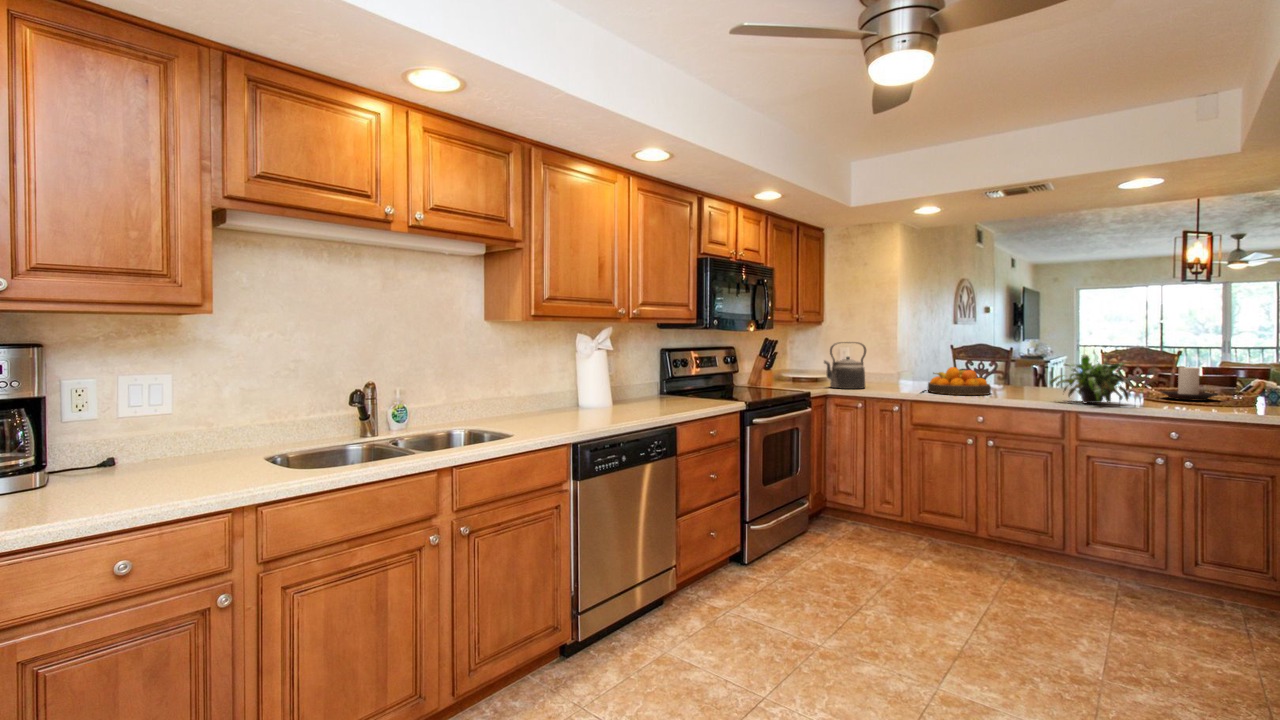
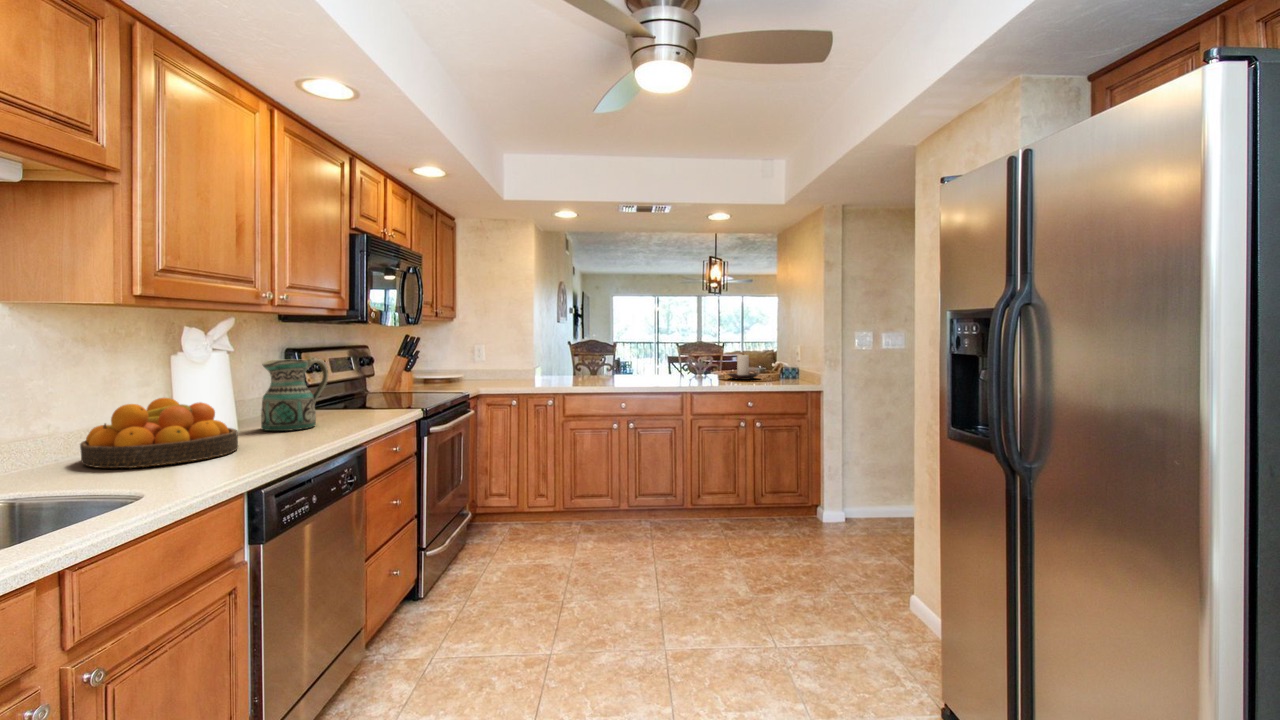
kettle: present [824,342,866,389] -> none [474,338,515,387]
potted plant: present [1050,355,1131,403] -> none [670,346,724,386]
ceramic pitcher: none [621,357,667,411] -> present [261,358,328,431]
fruit bowl: present [928,367,991,395] -> present [80,398,238,468]

